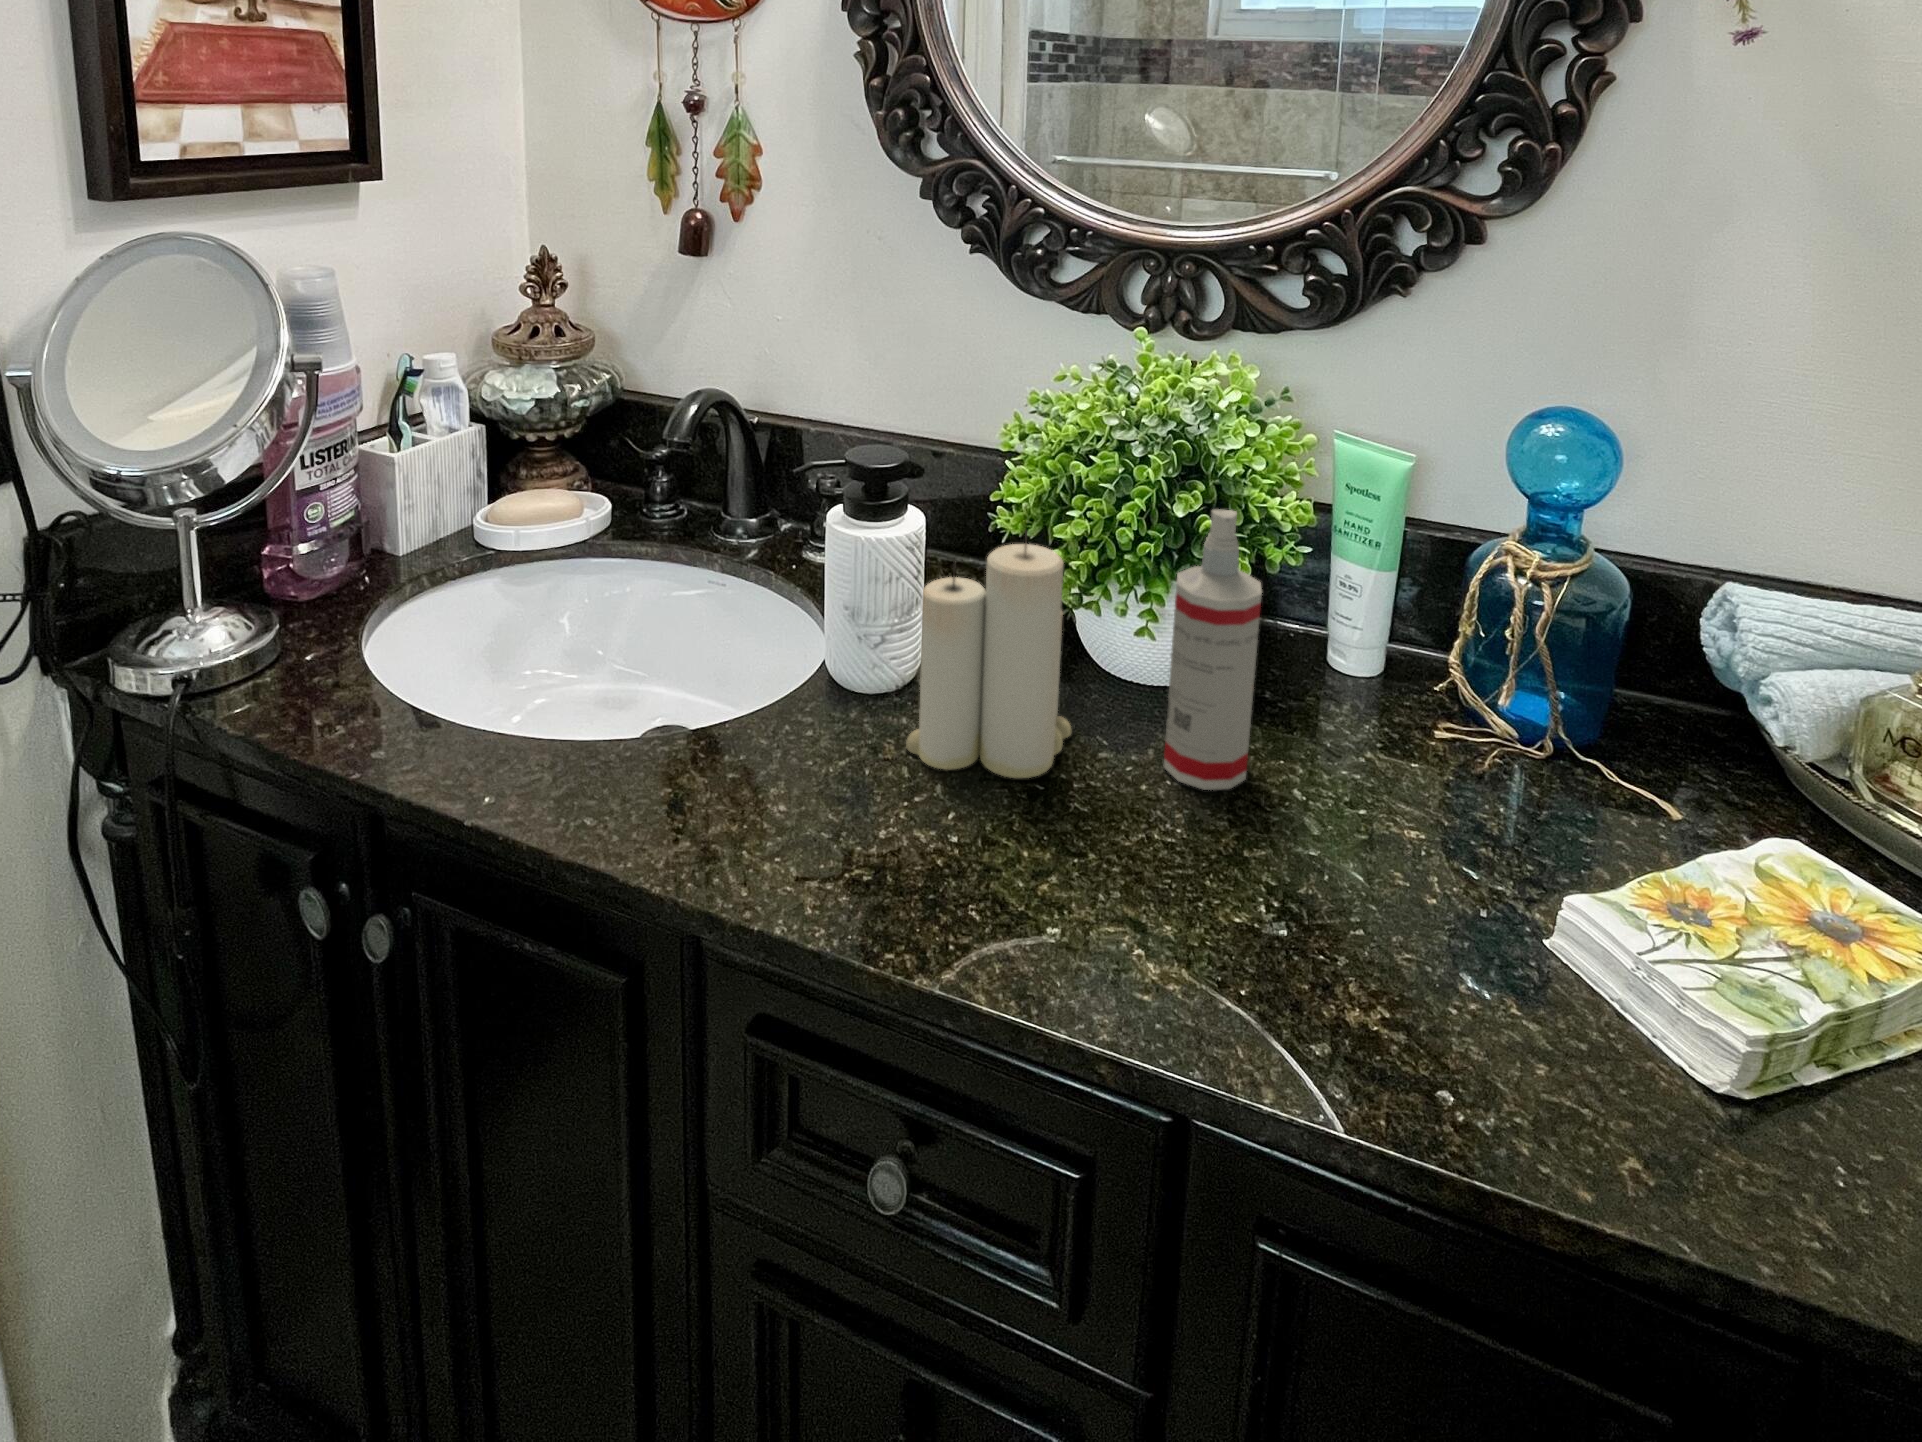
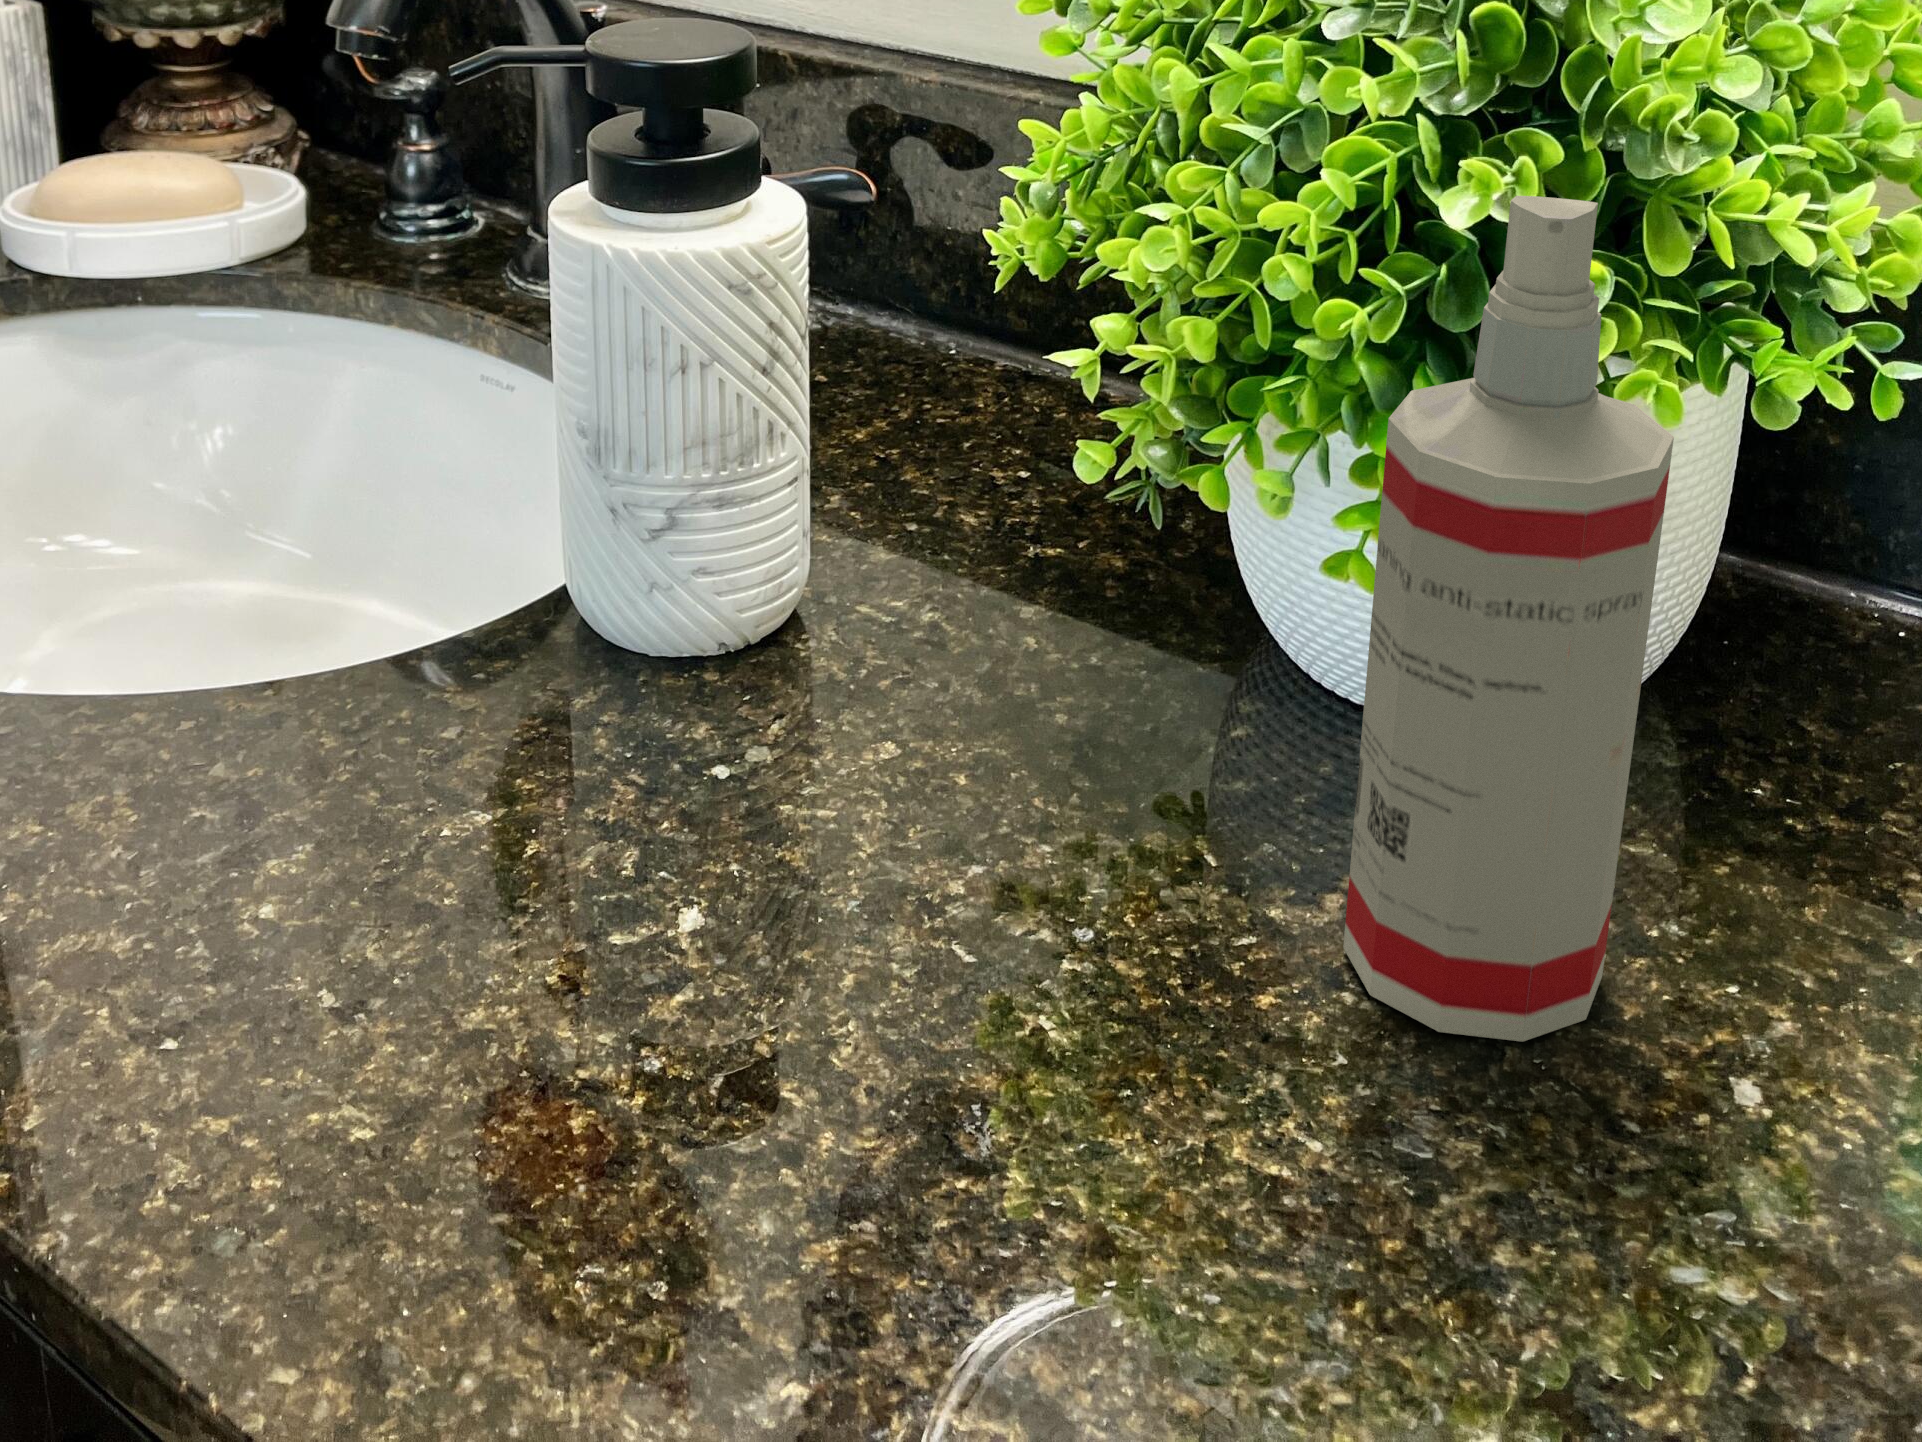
candle: present [906,533,1071,778] -> none [656,230,1119,923]

